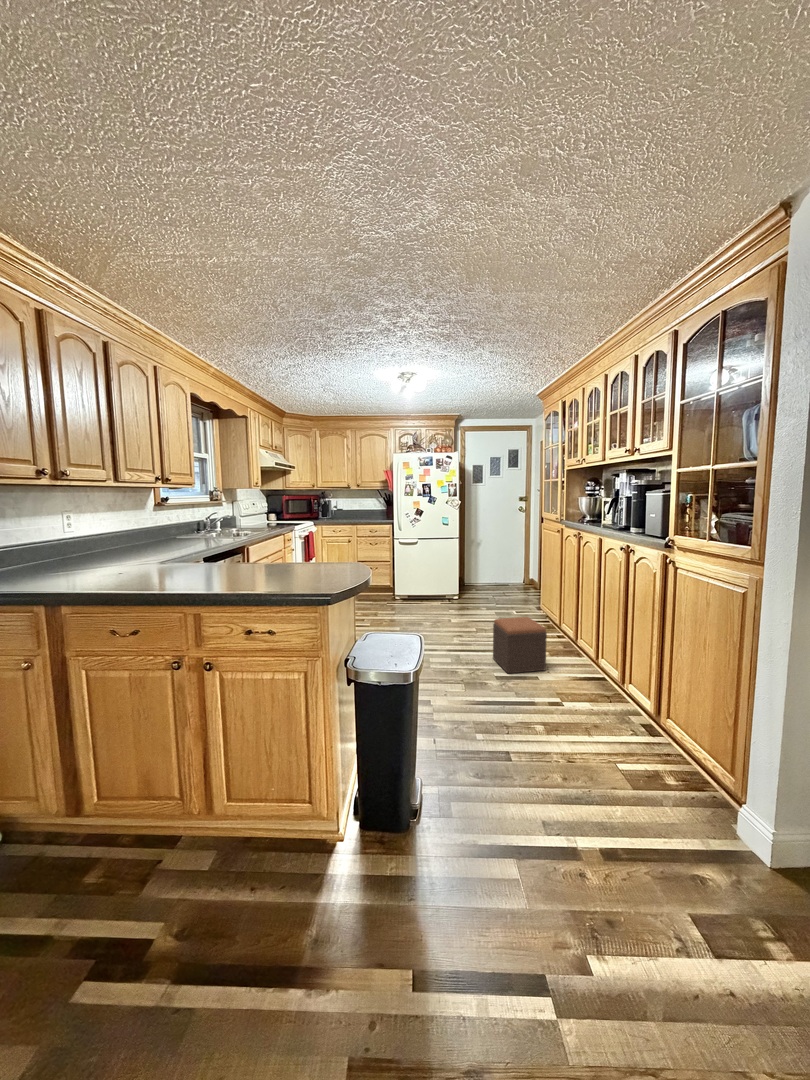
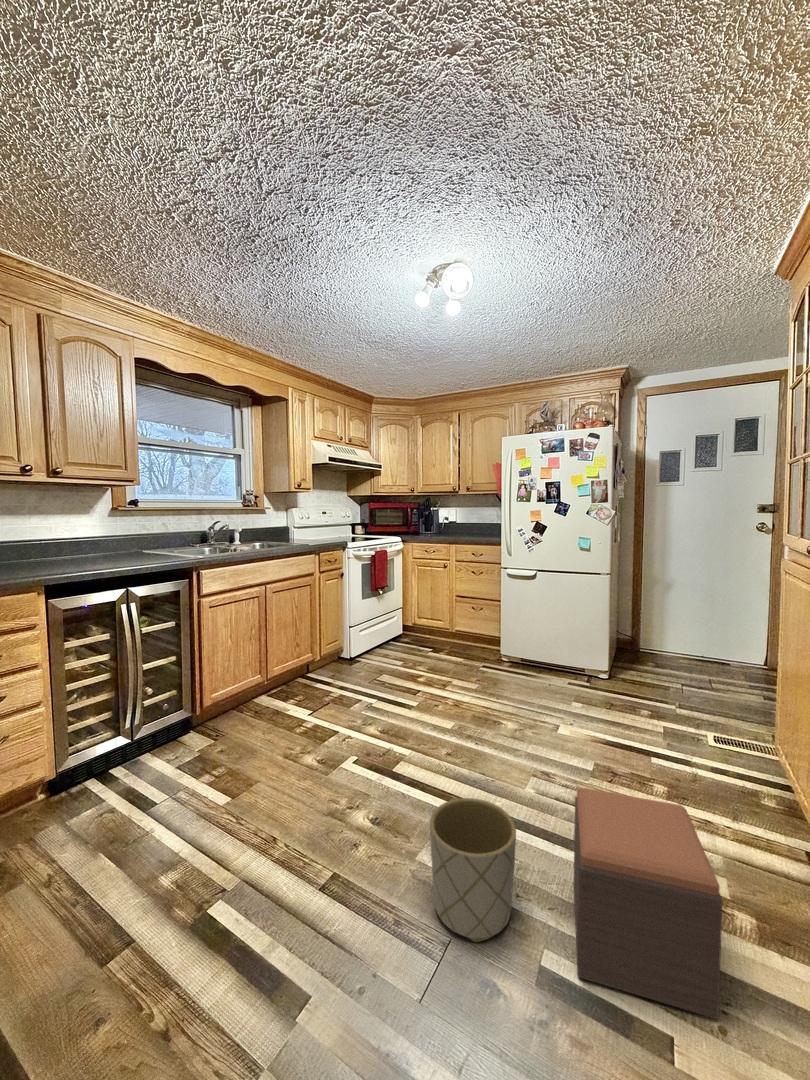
planter: none [448,632,482,676] -> present [430,798,516,942]

